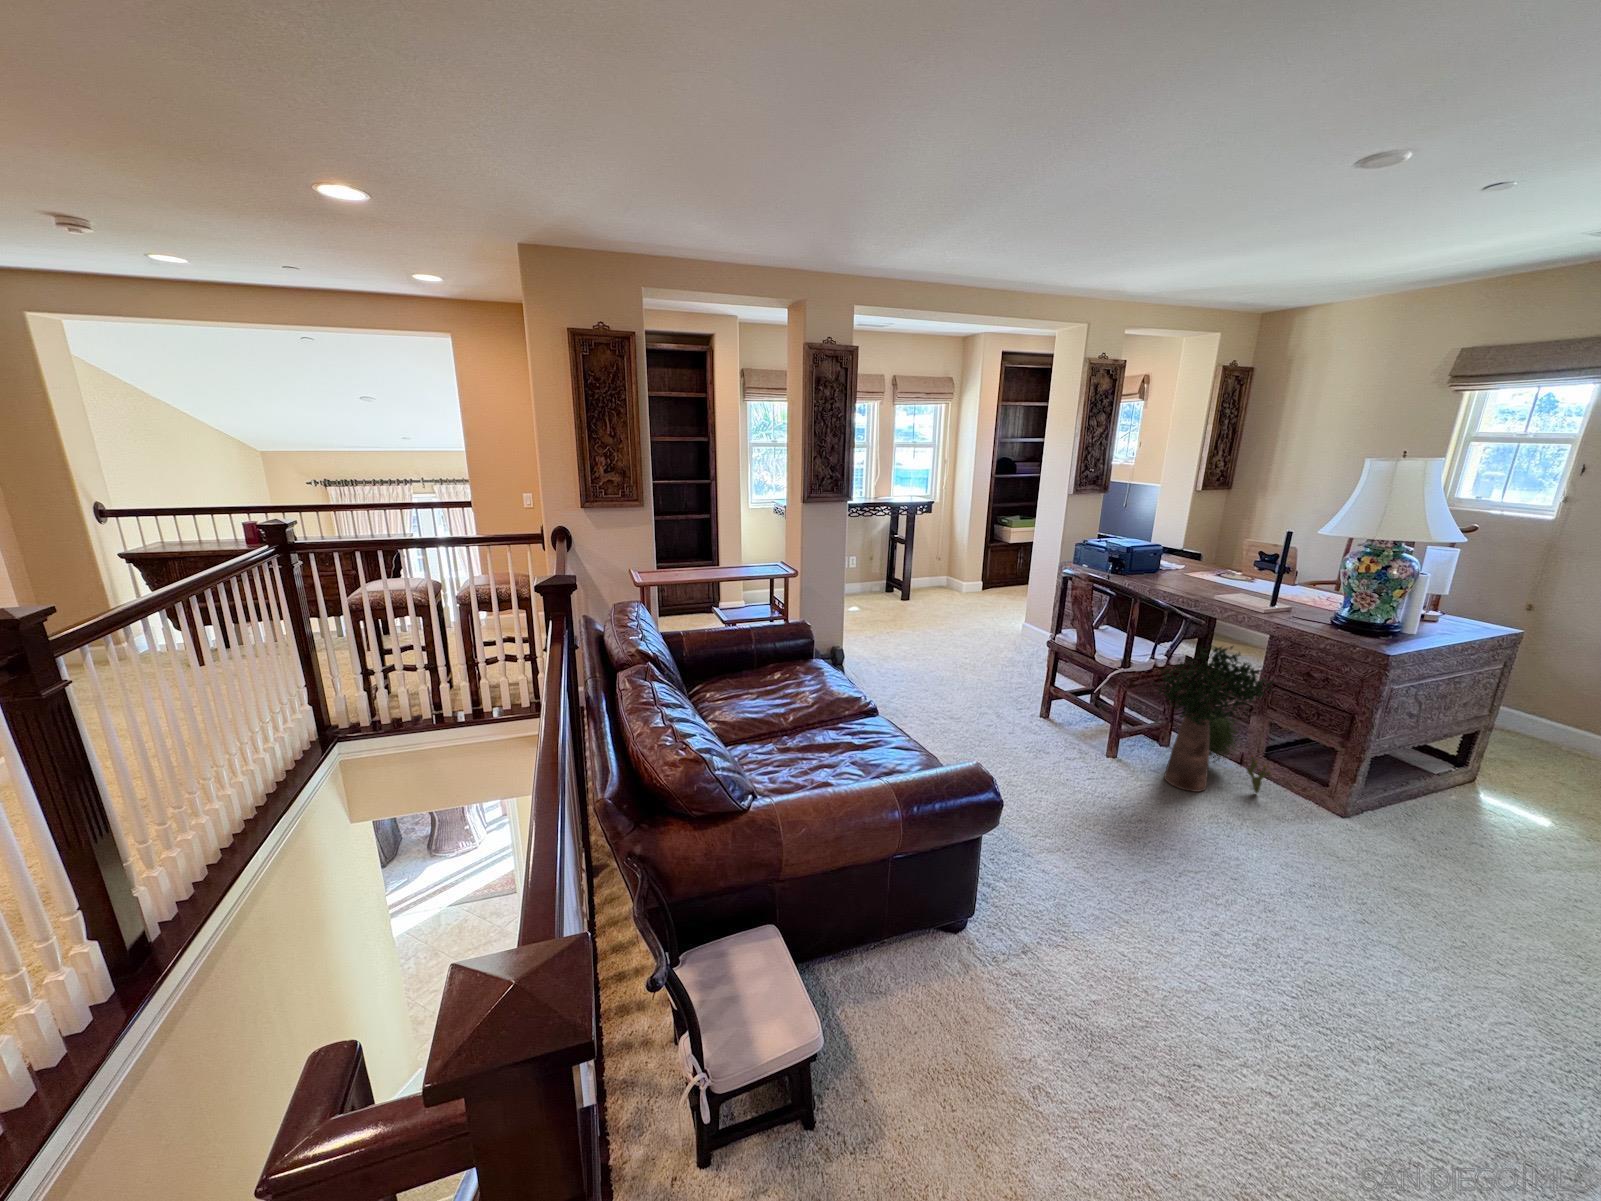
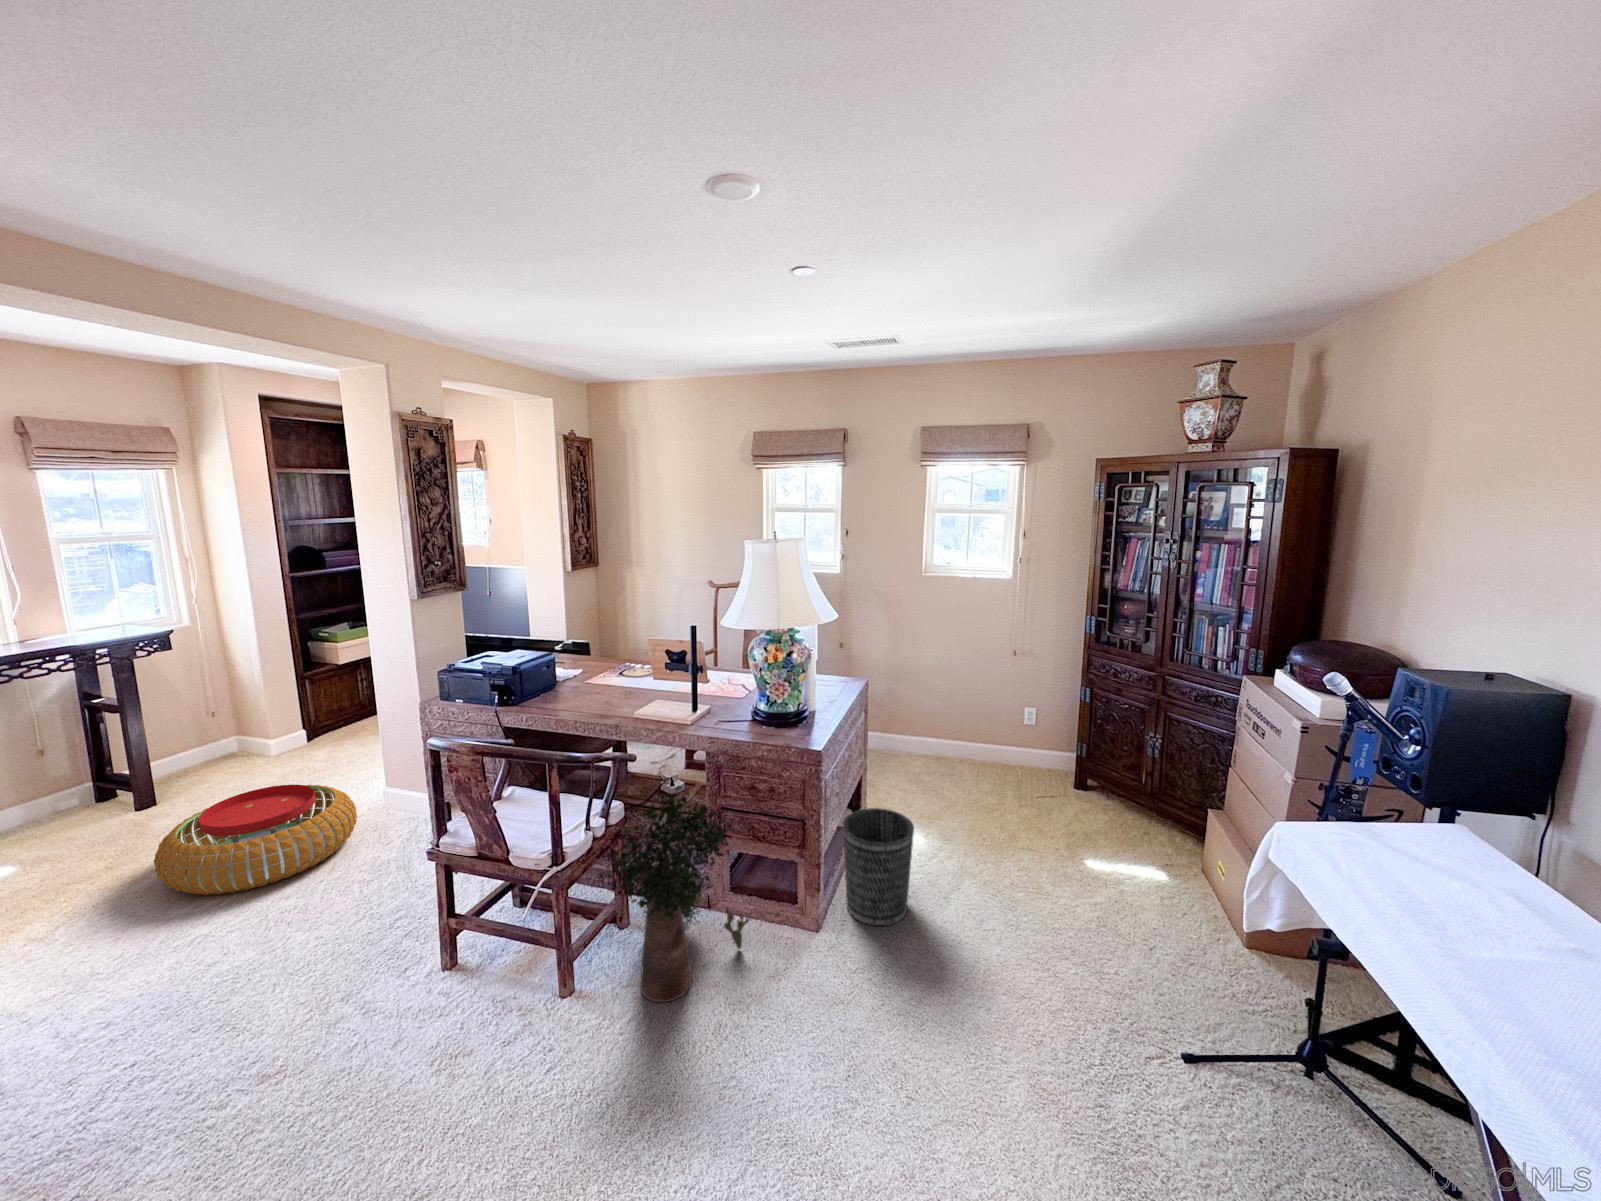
pouf: none [912,600,1007,651] -> present [154,785,357,895]
wastebasket: none [1390,739,1504,852] -> present [843,808,914,926]

